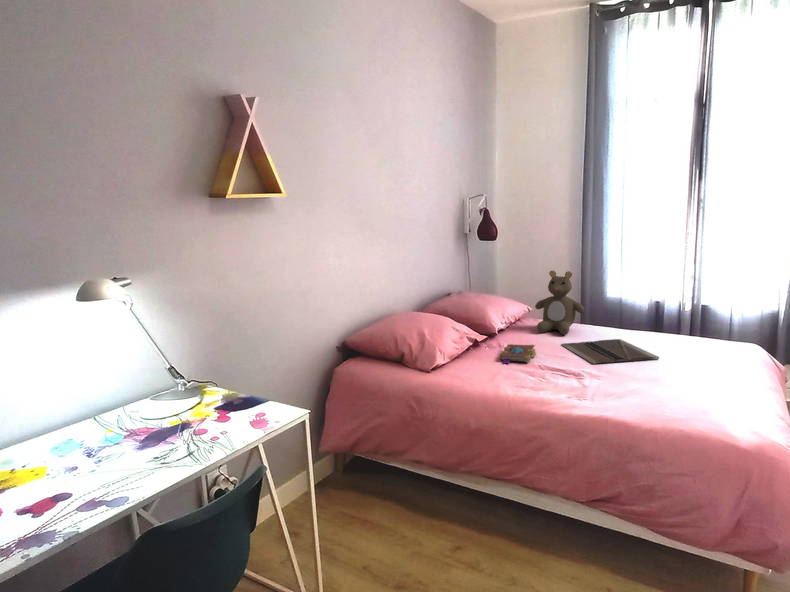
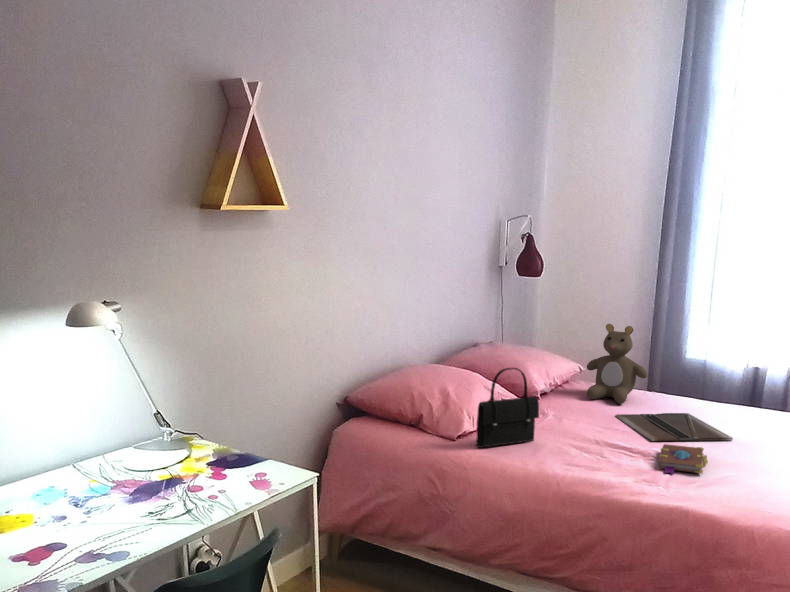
handbag: none [448,310,499,378] -> present [476,368,539,448]
book: present [500,344,536,364] -> present [659,444,708,474]

